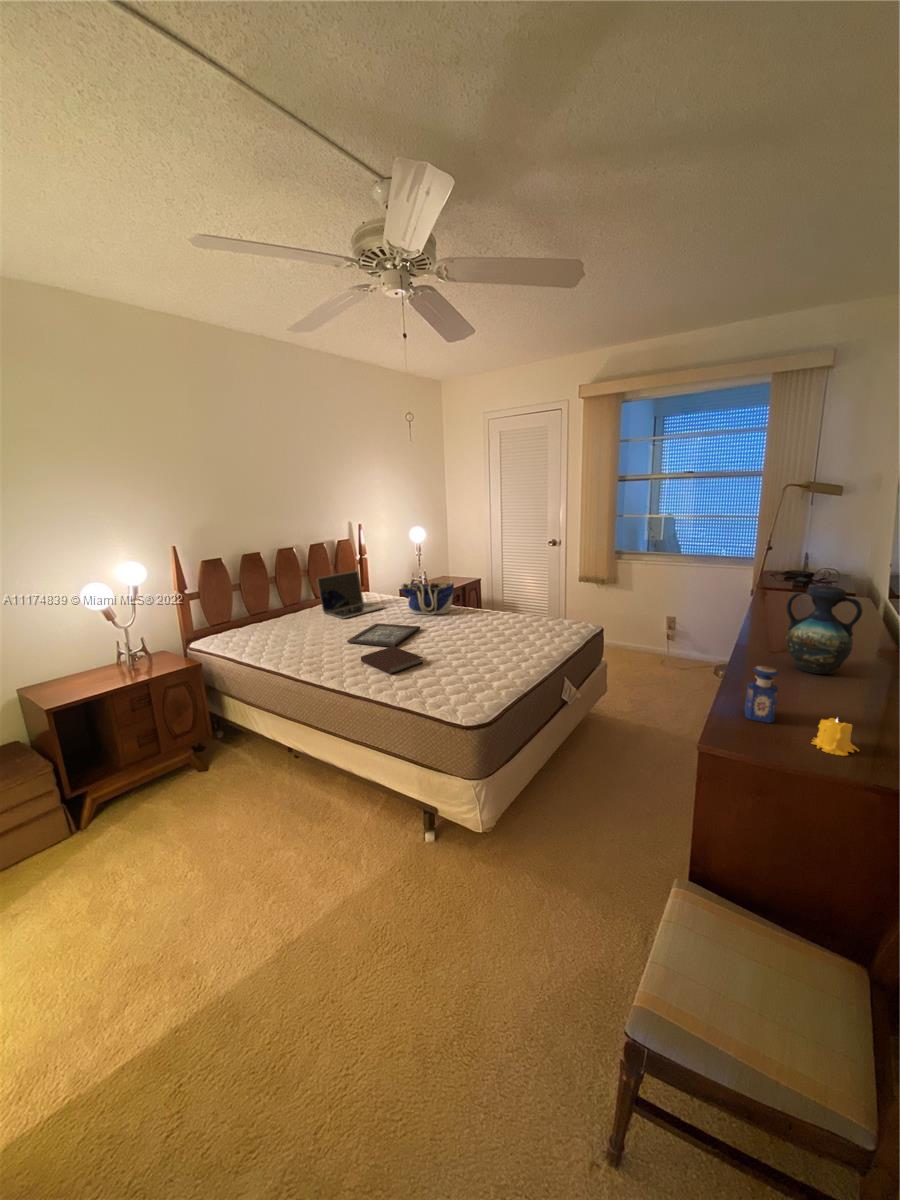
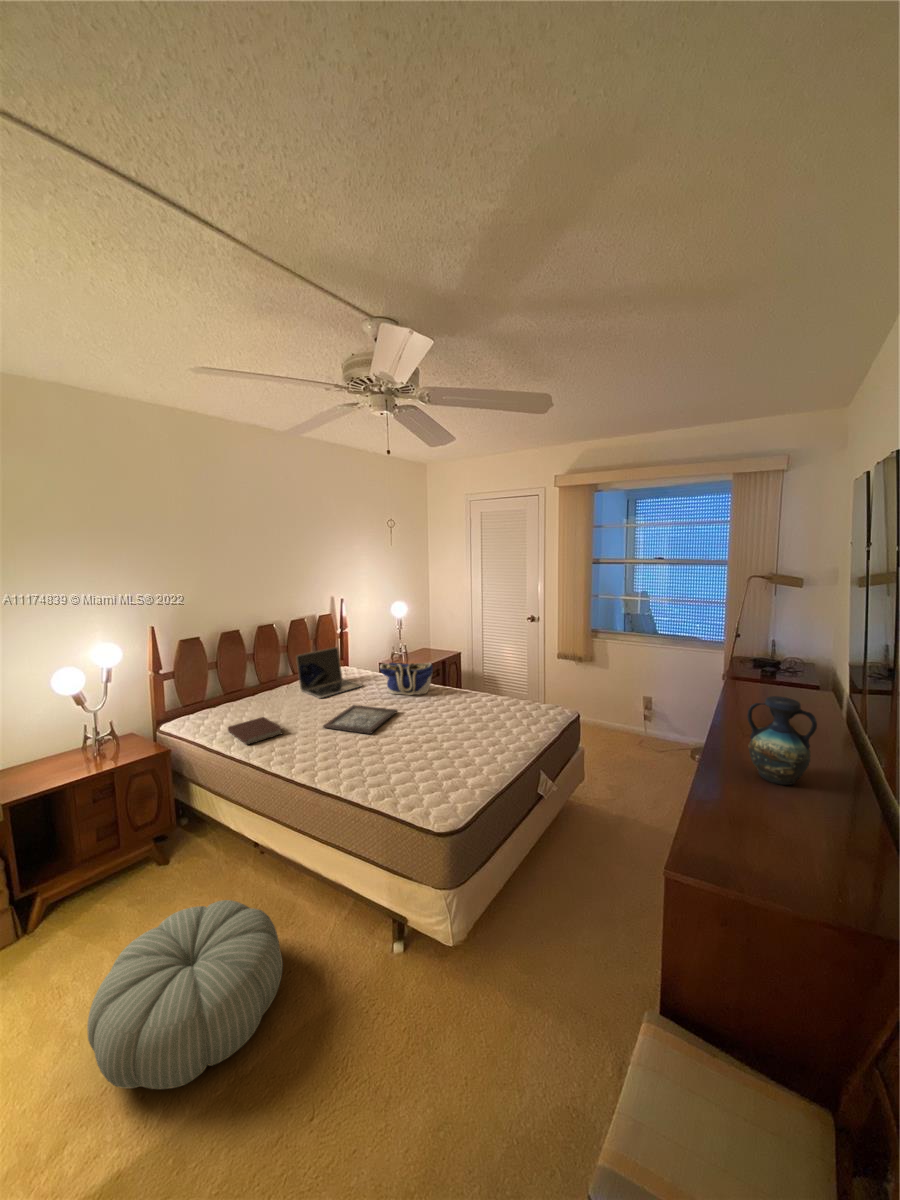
notebook: present [361,646,423,674] -> present [228,717,283,745]
perfume bottle: present [745,666,779,723] -> none [708,786,737,846]
candle: present [812,718,859,756] -> none [769,846,815,888]
pouf: none [145,794,321,948] -> present [87,900,283,1089]

